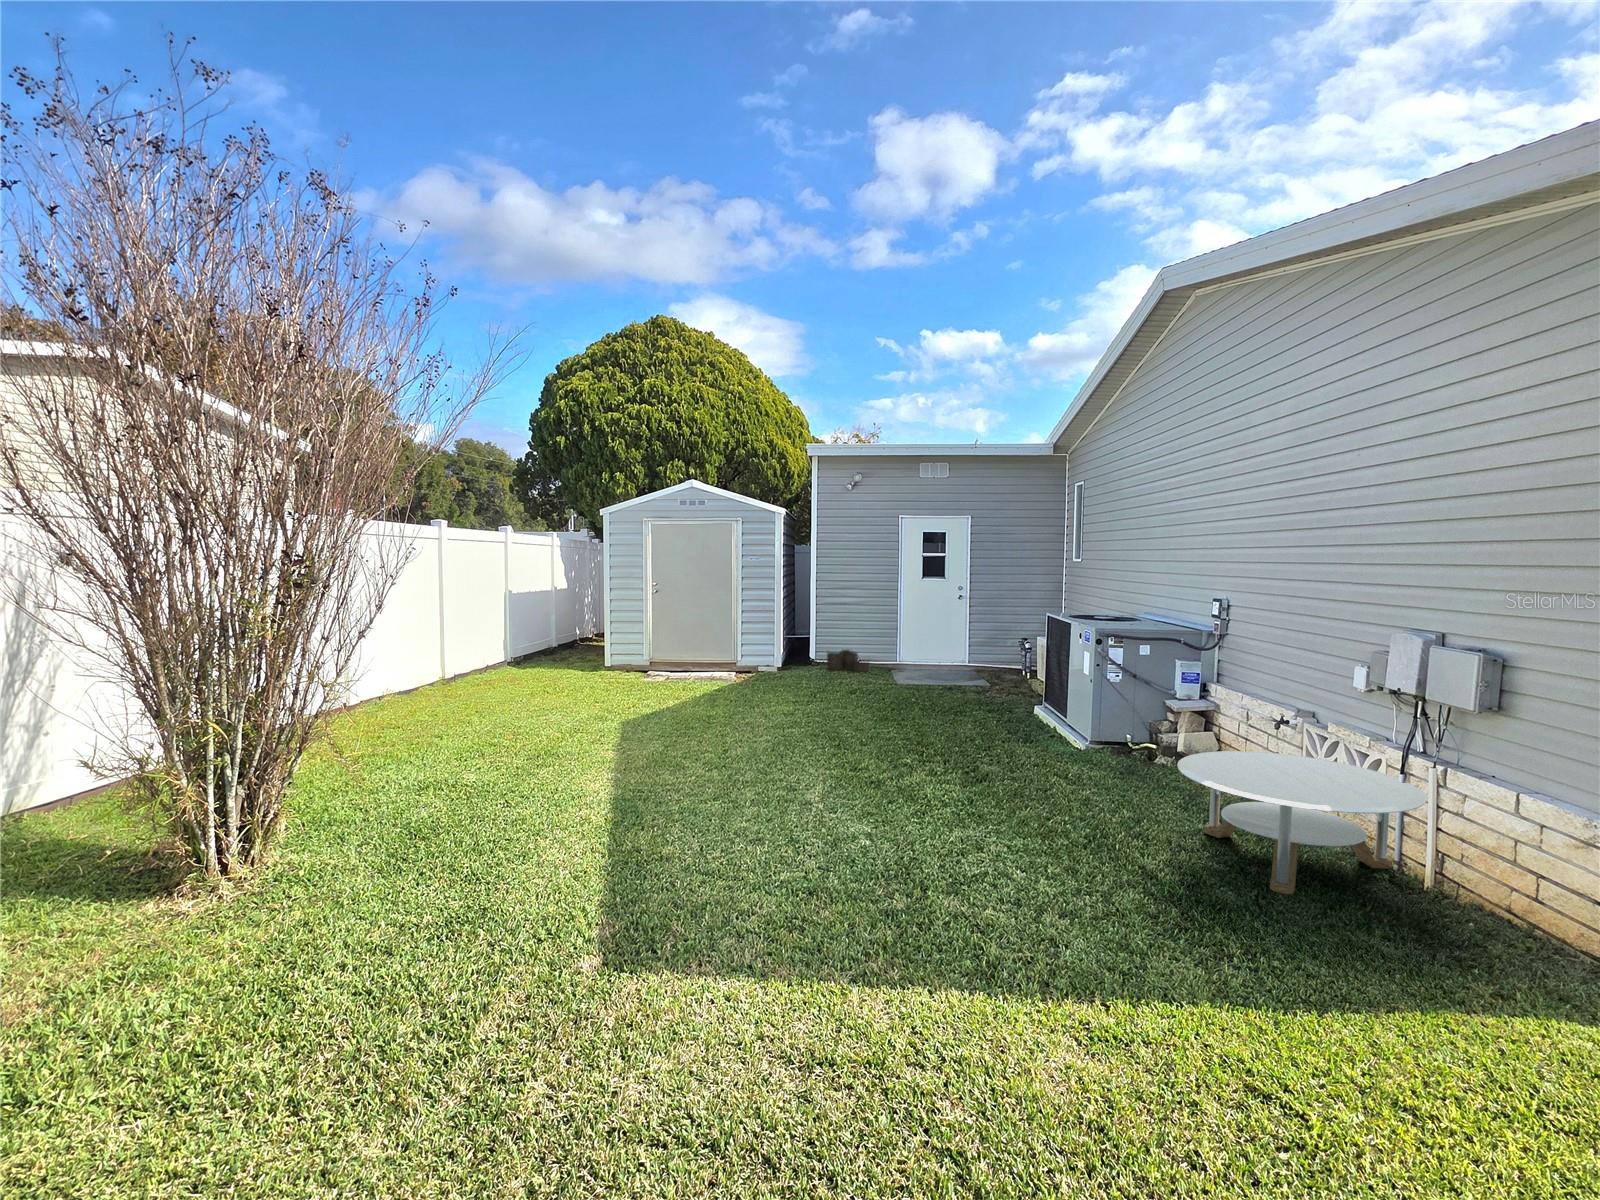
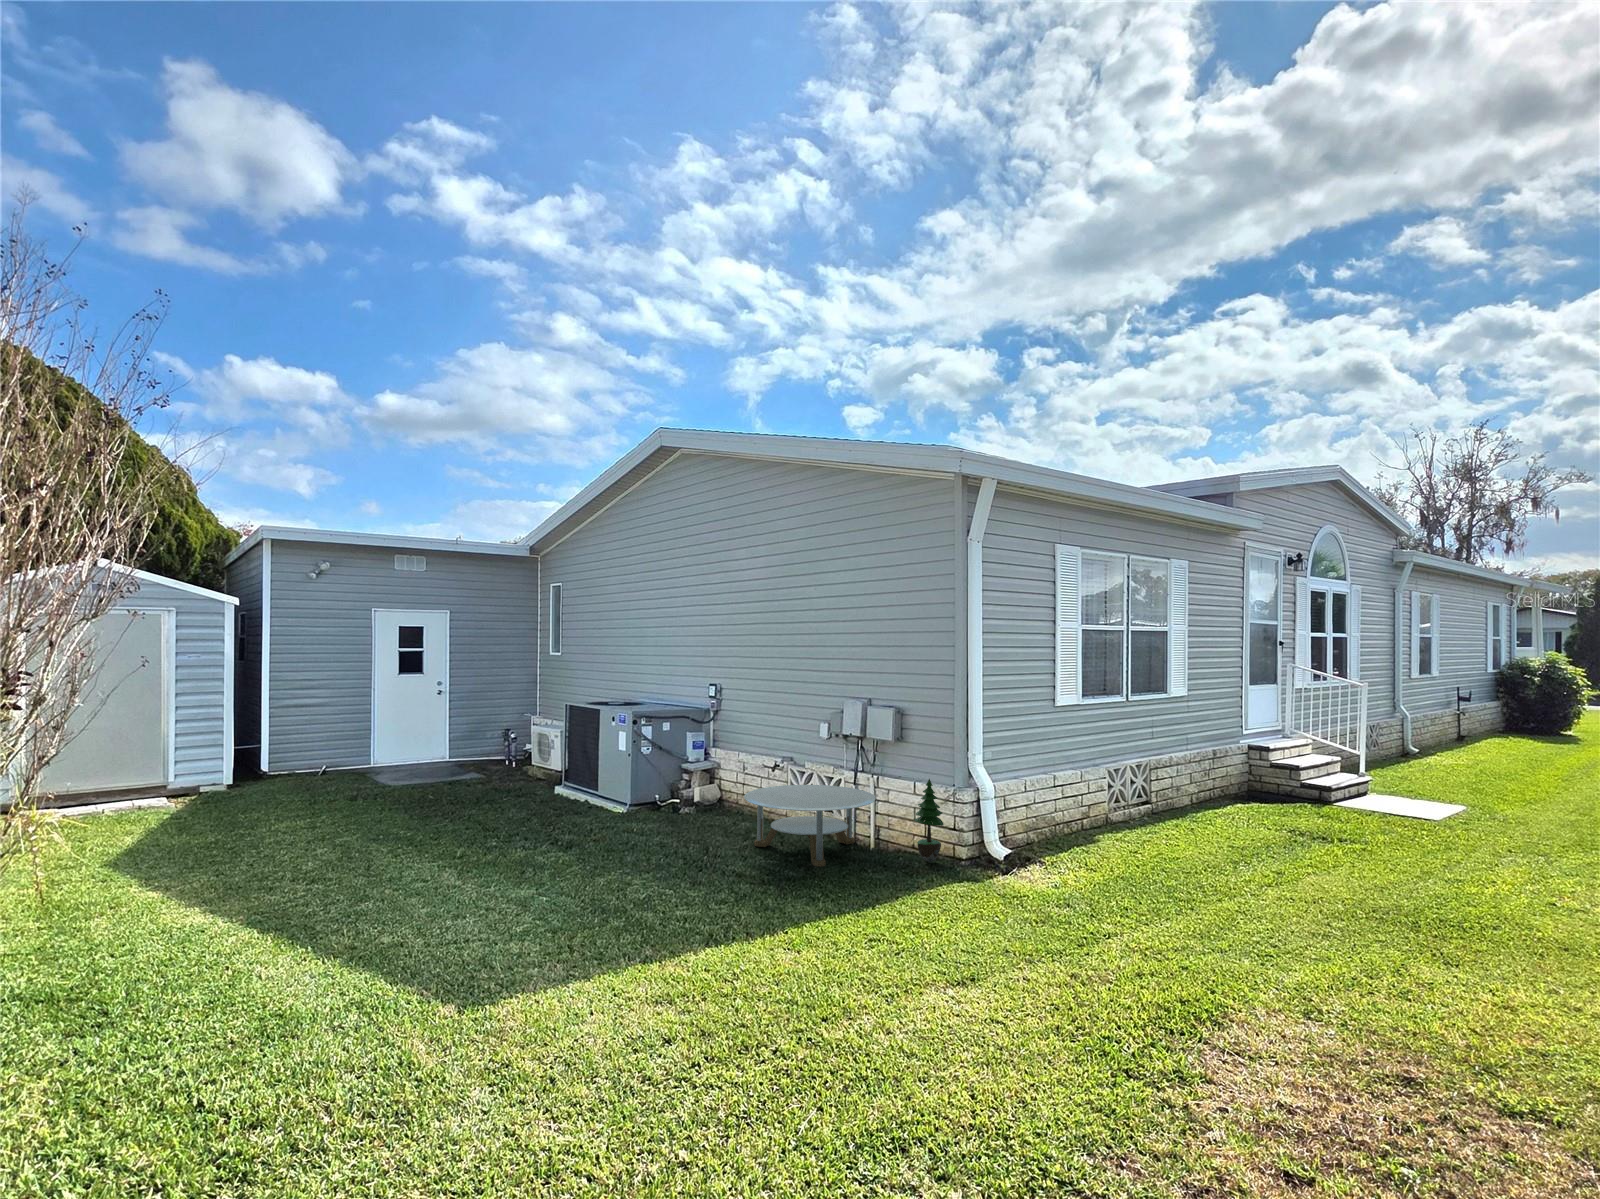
woven basket: present [827,649,869,672] -> none [291,755,346,781]
potted tree: none [1493,790,1571,948] -> present [915,779,944,862]

